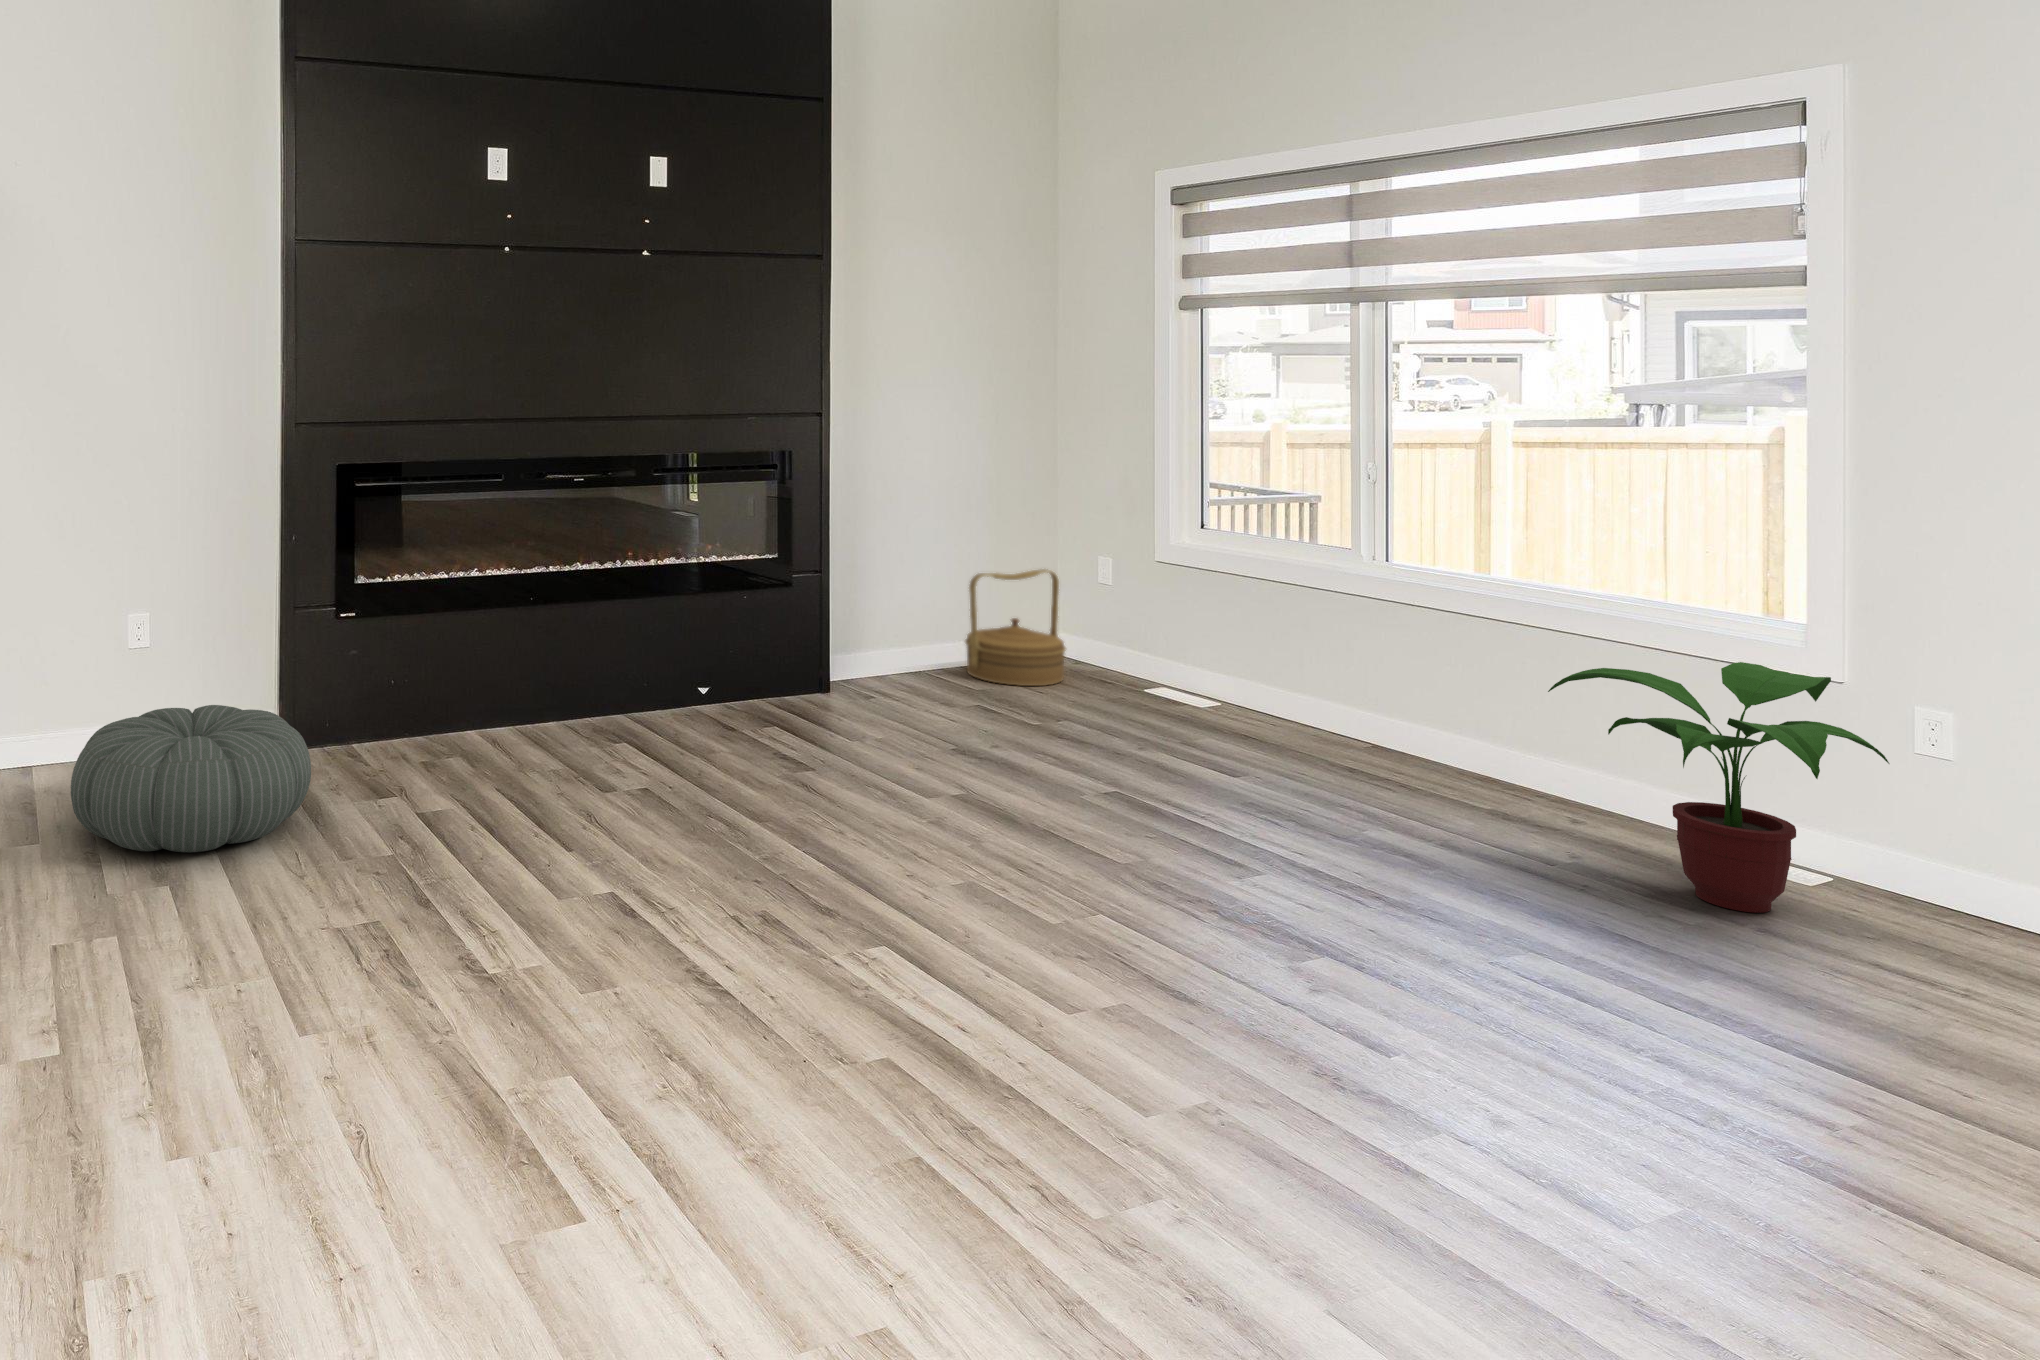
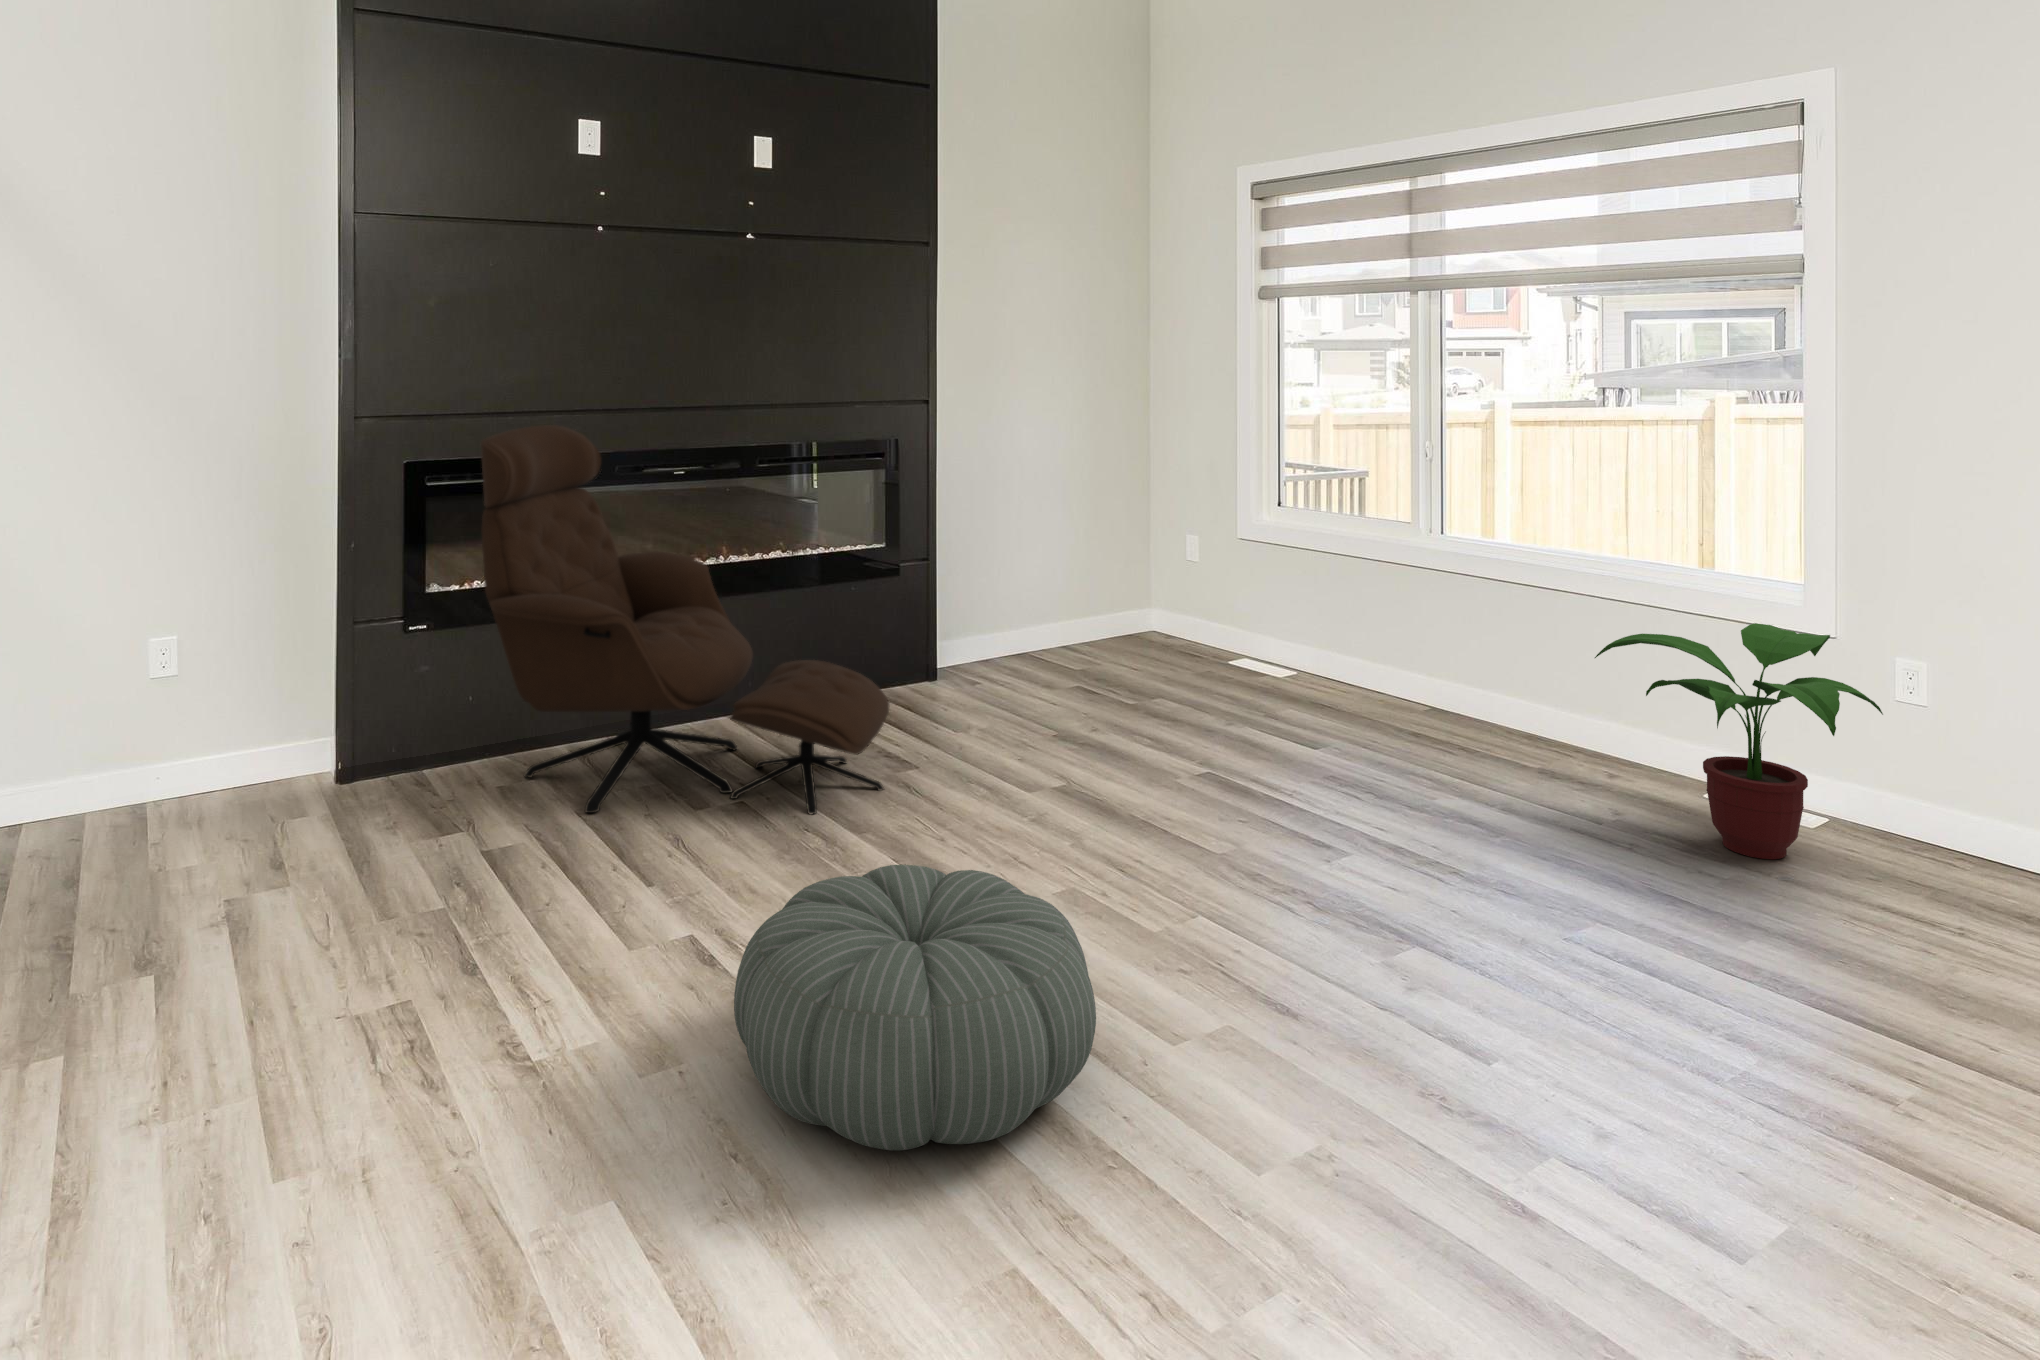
lounge chair: none [411,430,789,803] -> present [481,425,889,814]
woven basket: present [965,569,1066,686] -> none [1063,548,1158,663]
pouf: present [71,705,311,852] -> present [734,865,1096,1150]

